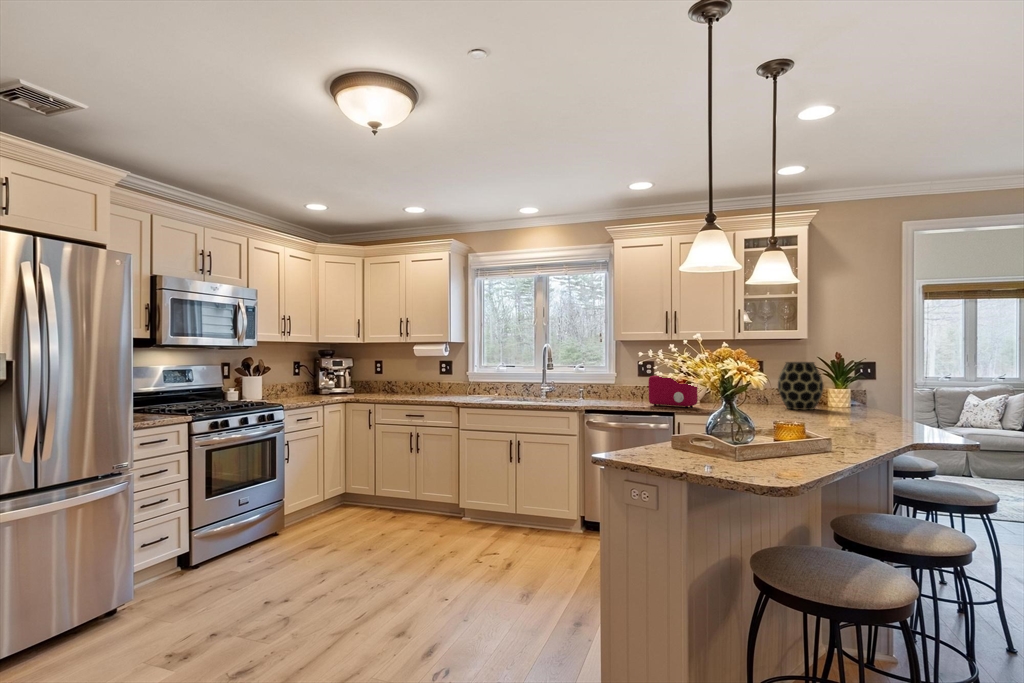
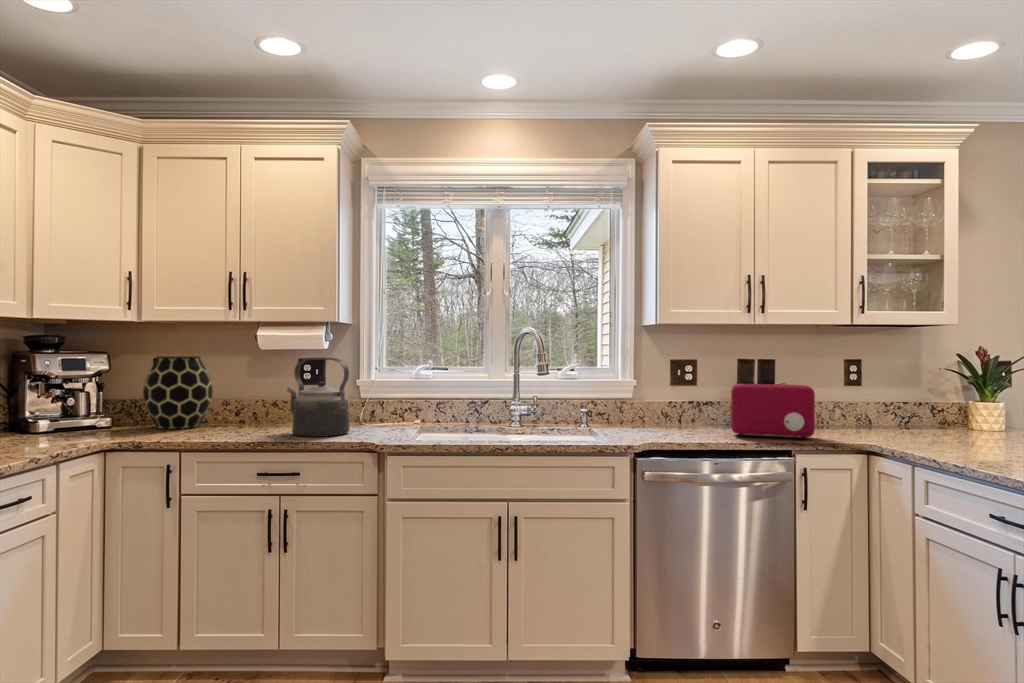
kettle: none [426,360,454,399] -> present [287,358,350,437]
vase: present [778,362,823,410] -> present [143,356,213,429]

